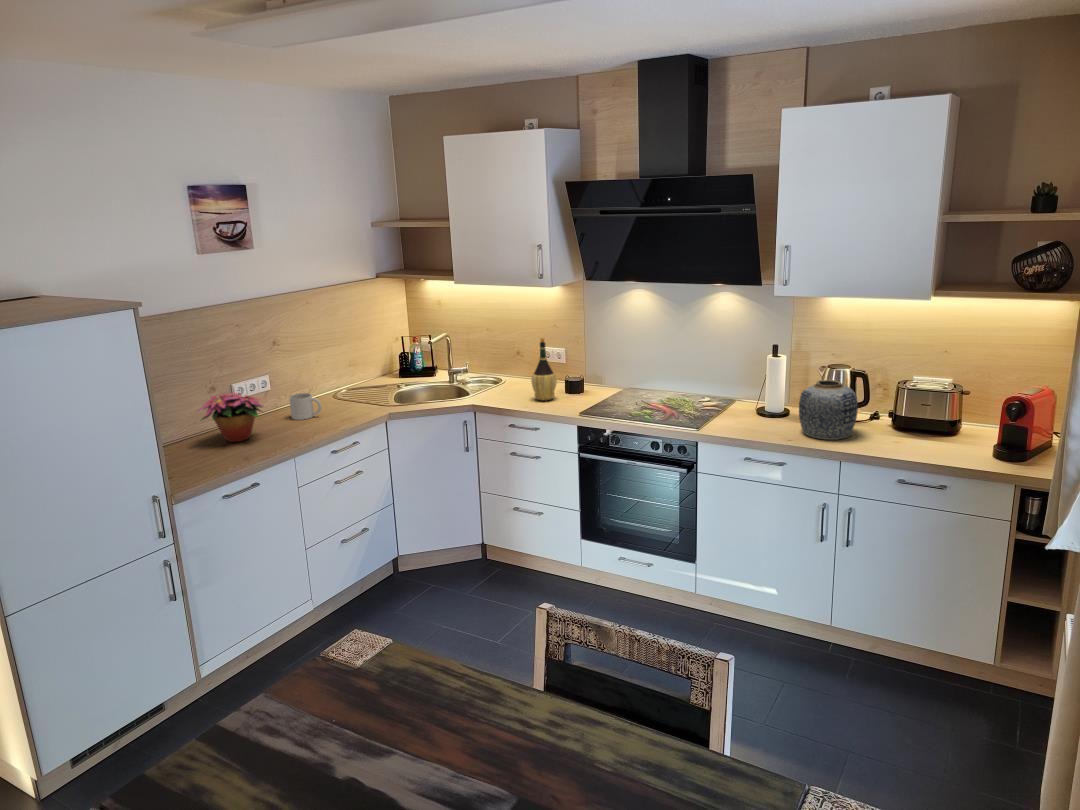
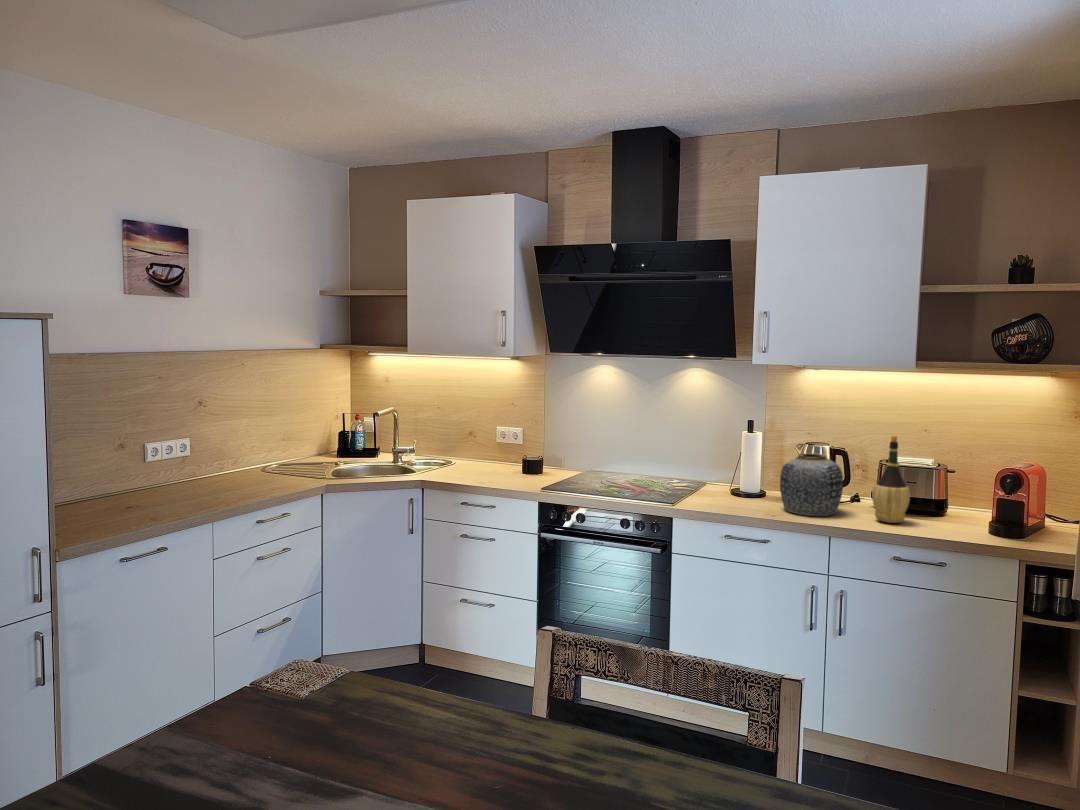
wine bottle: present [531,338,557,400] -> present [872,436,910,523]
flower arrangement: present [199,393,263,442] -> none [97,445,189,504]
mug: present [289,393,321,420] -> none [212,459,249,487]

